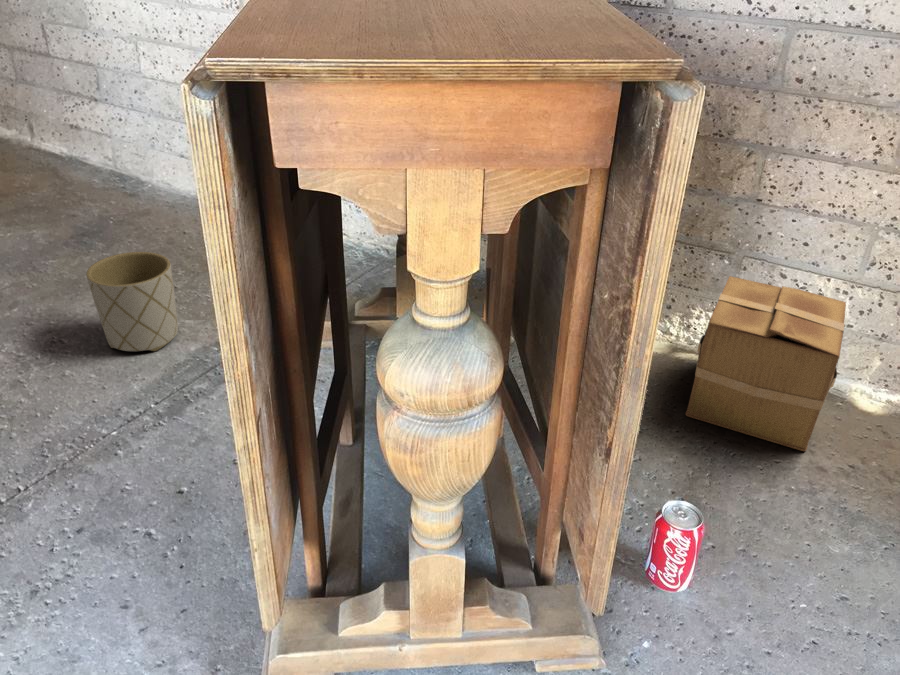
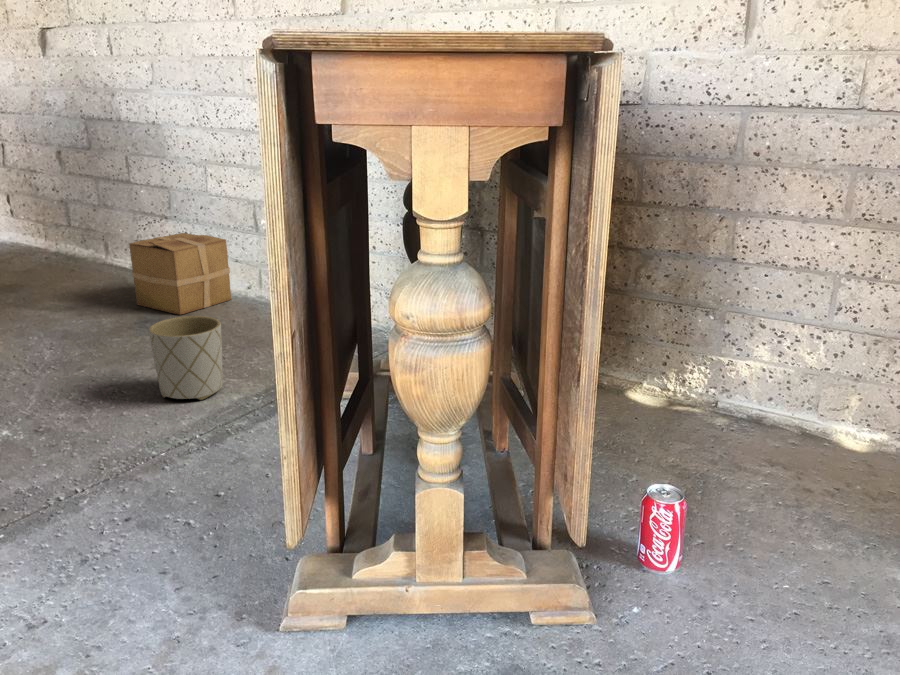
cardboard box: present [686,276,846,451] -> present [129,233,231,315]

